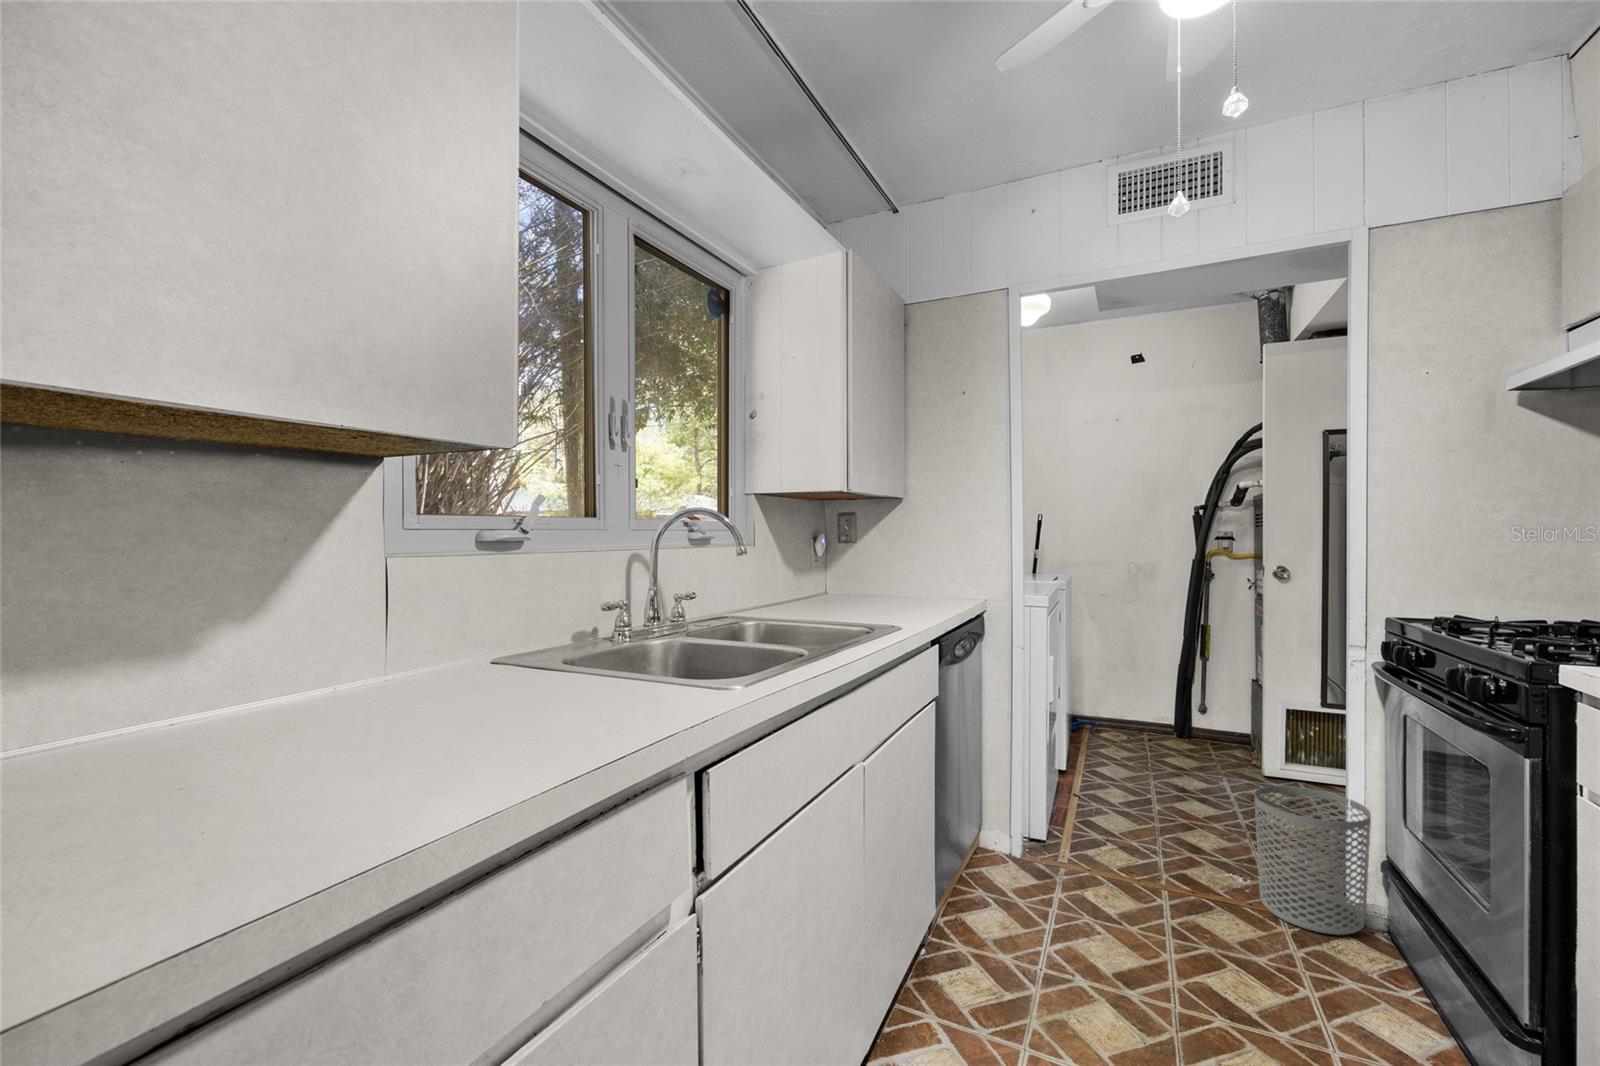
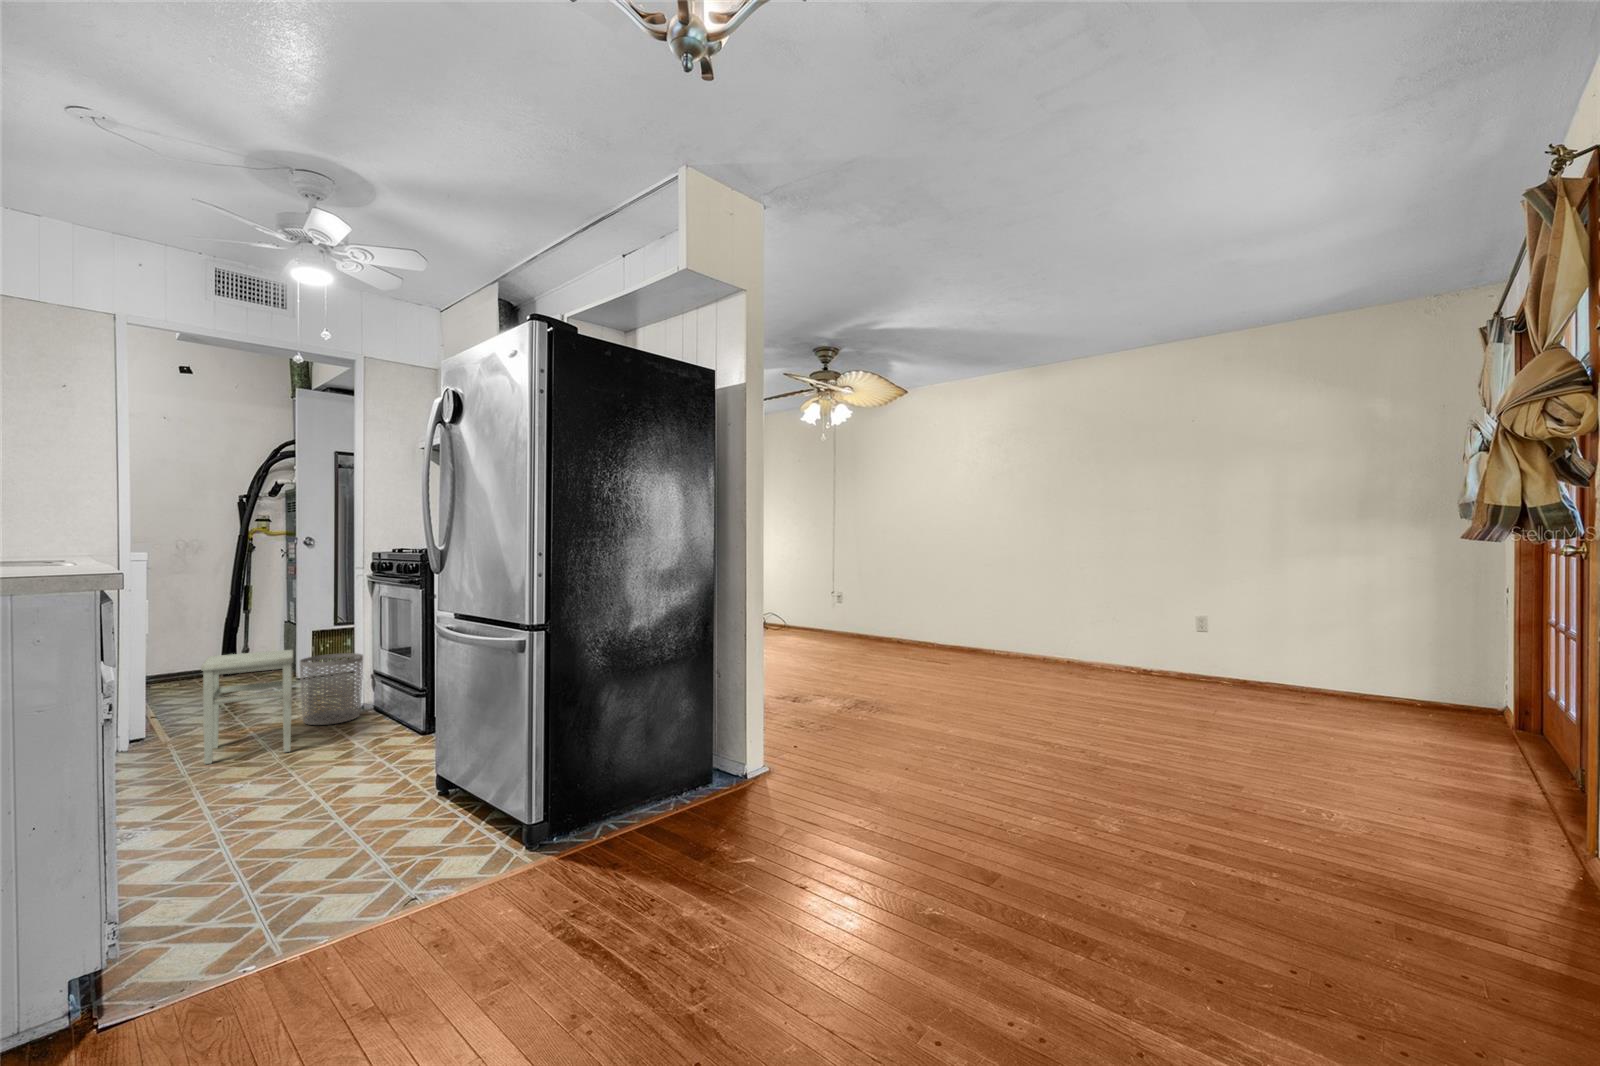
stool: none [1096,765,1240,990] -> present [201,650,294,764]

